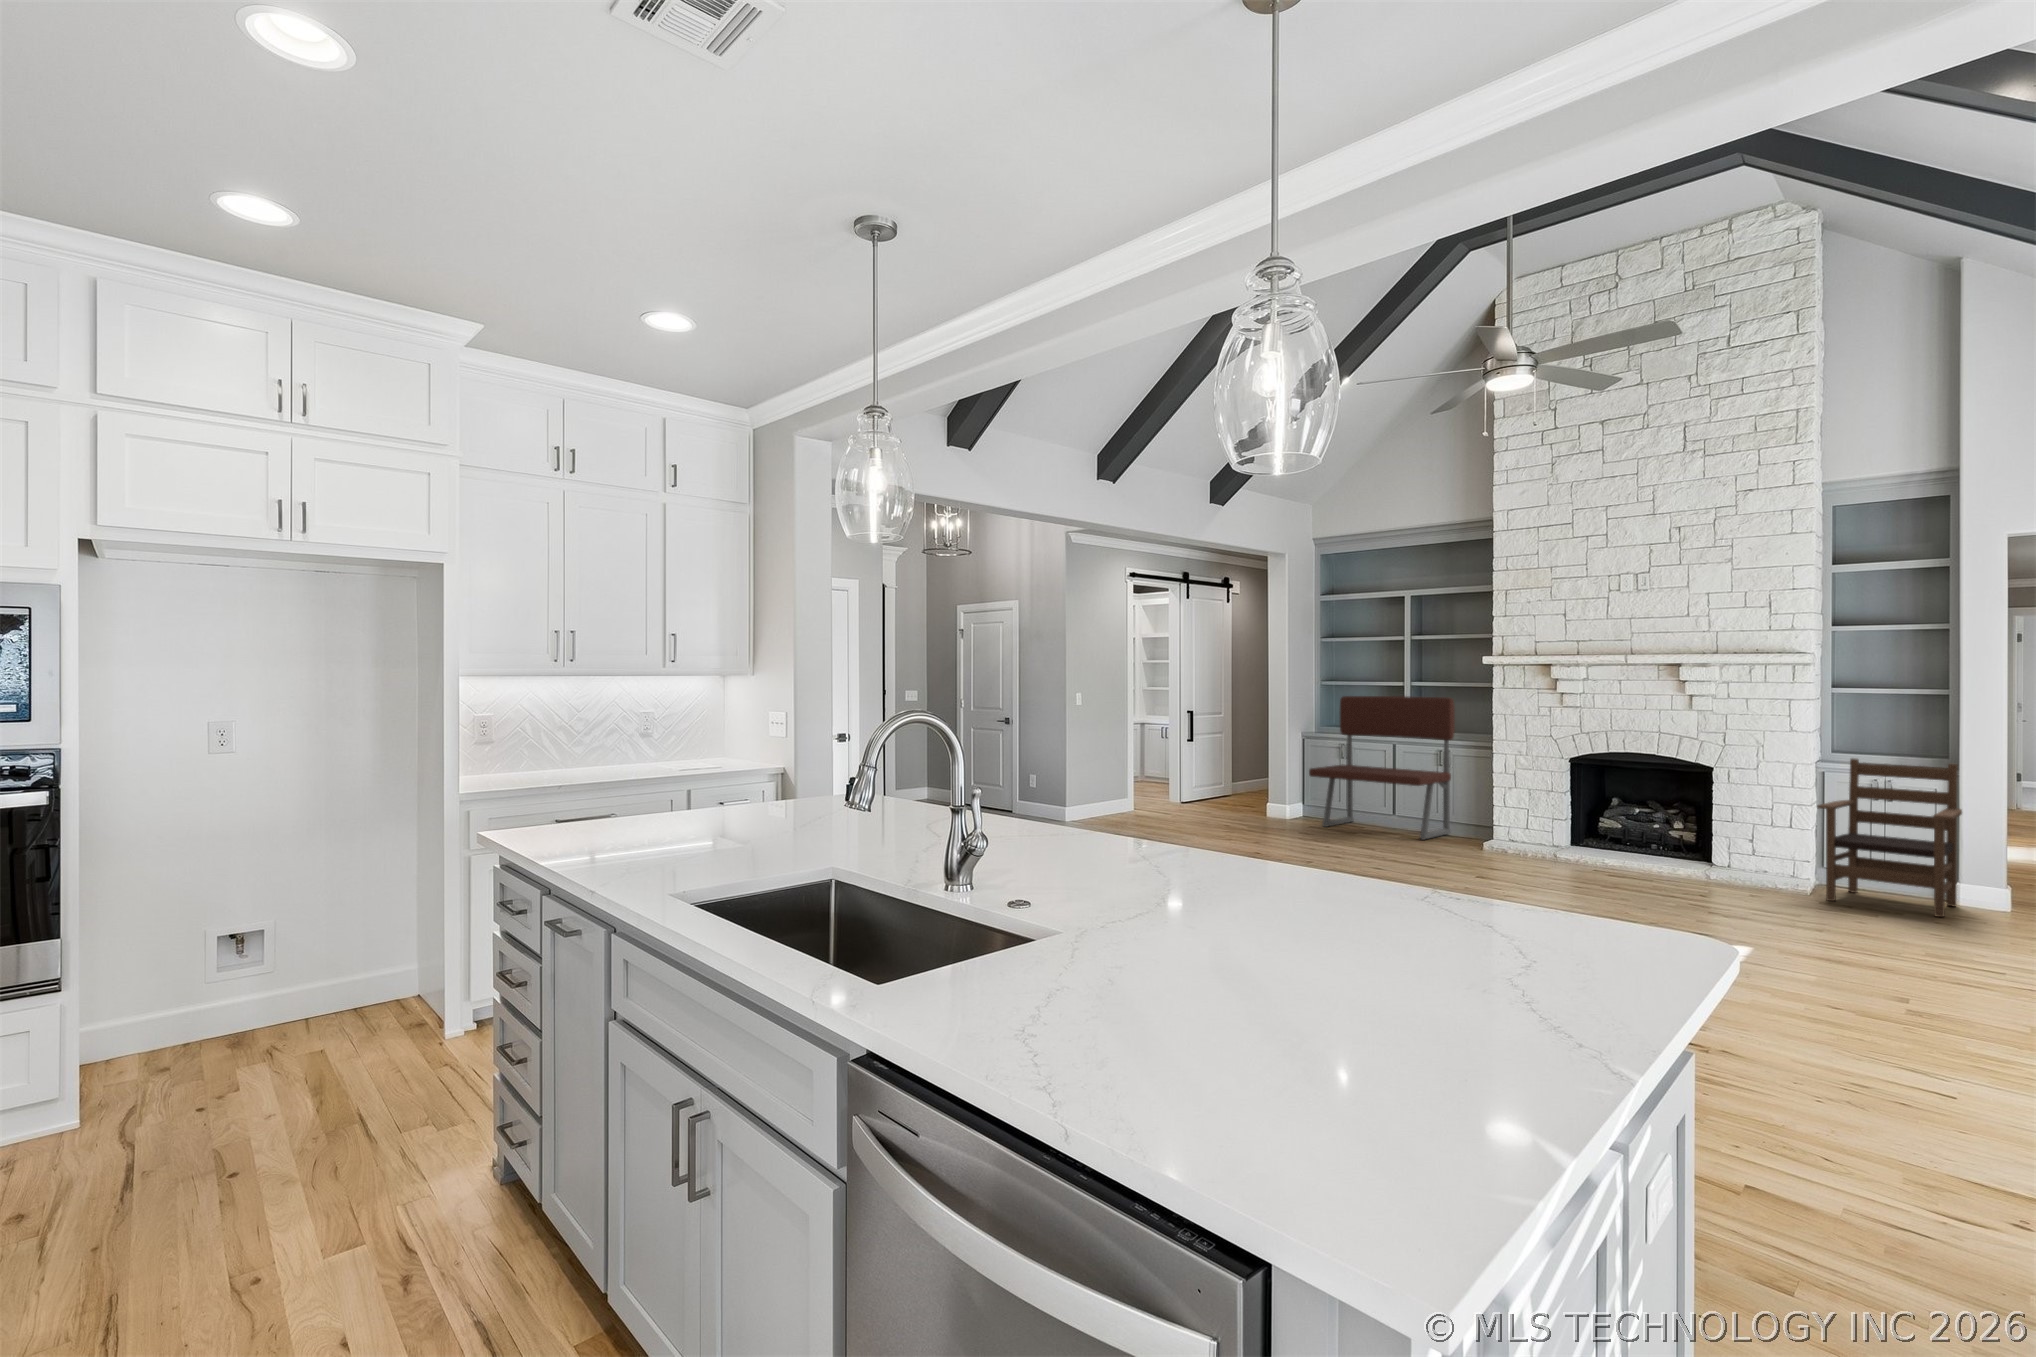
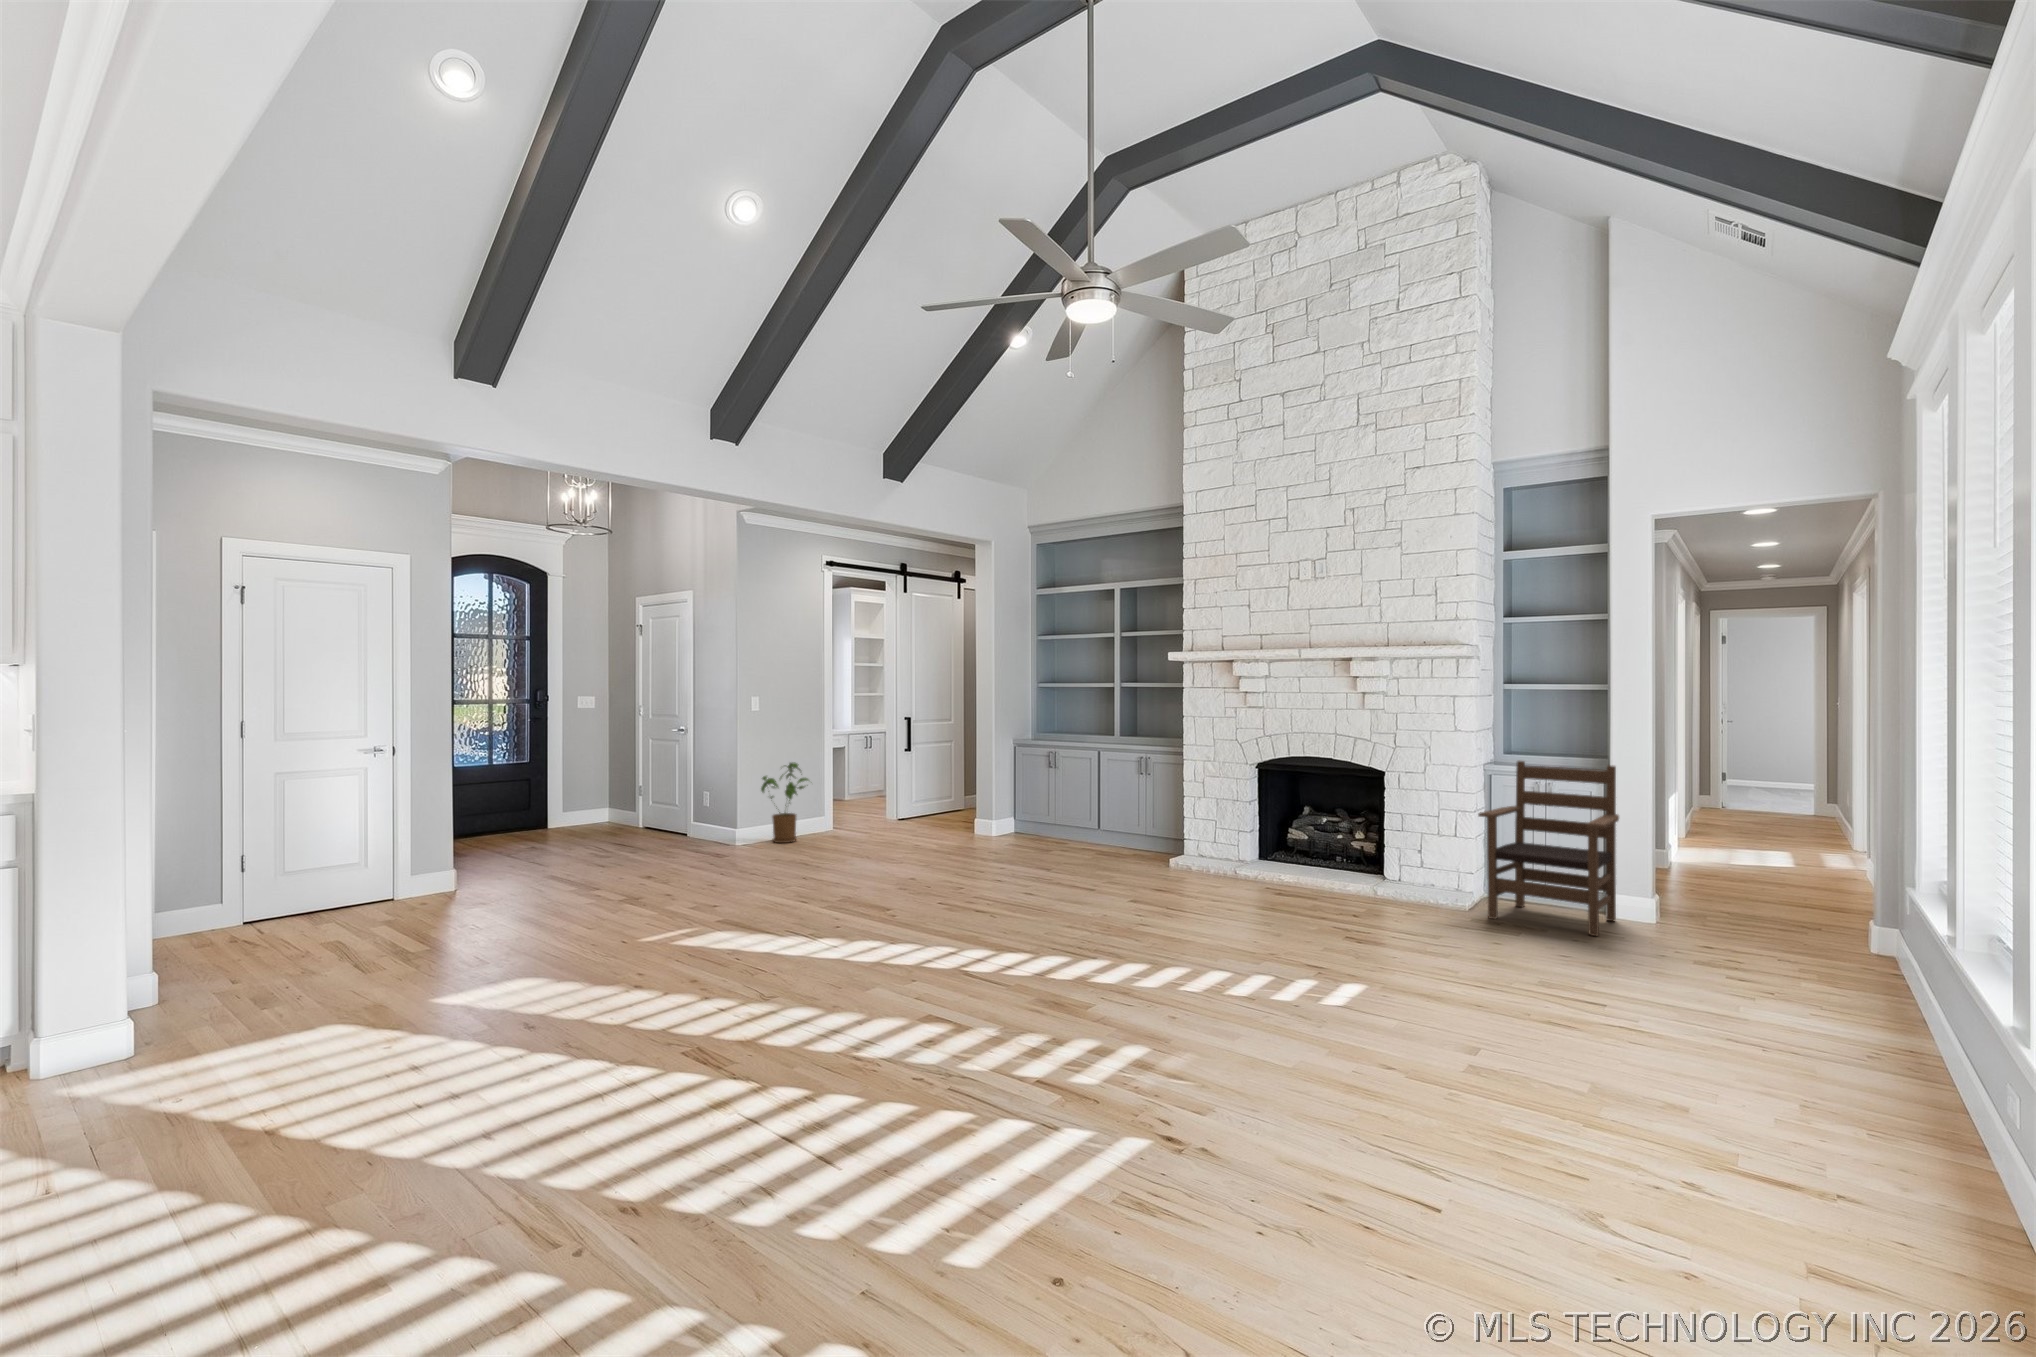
bench: present [1309,696,1455,840] -> none [1006,697,1154,854]
house plant: none [1085,753,1131,824] -> present [761,762,808,843]

